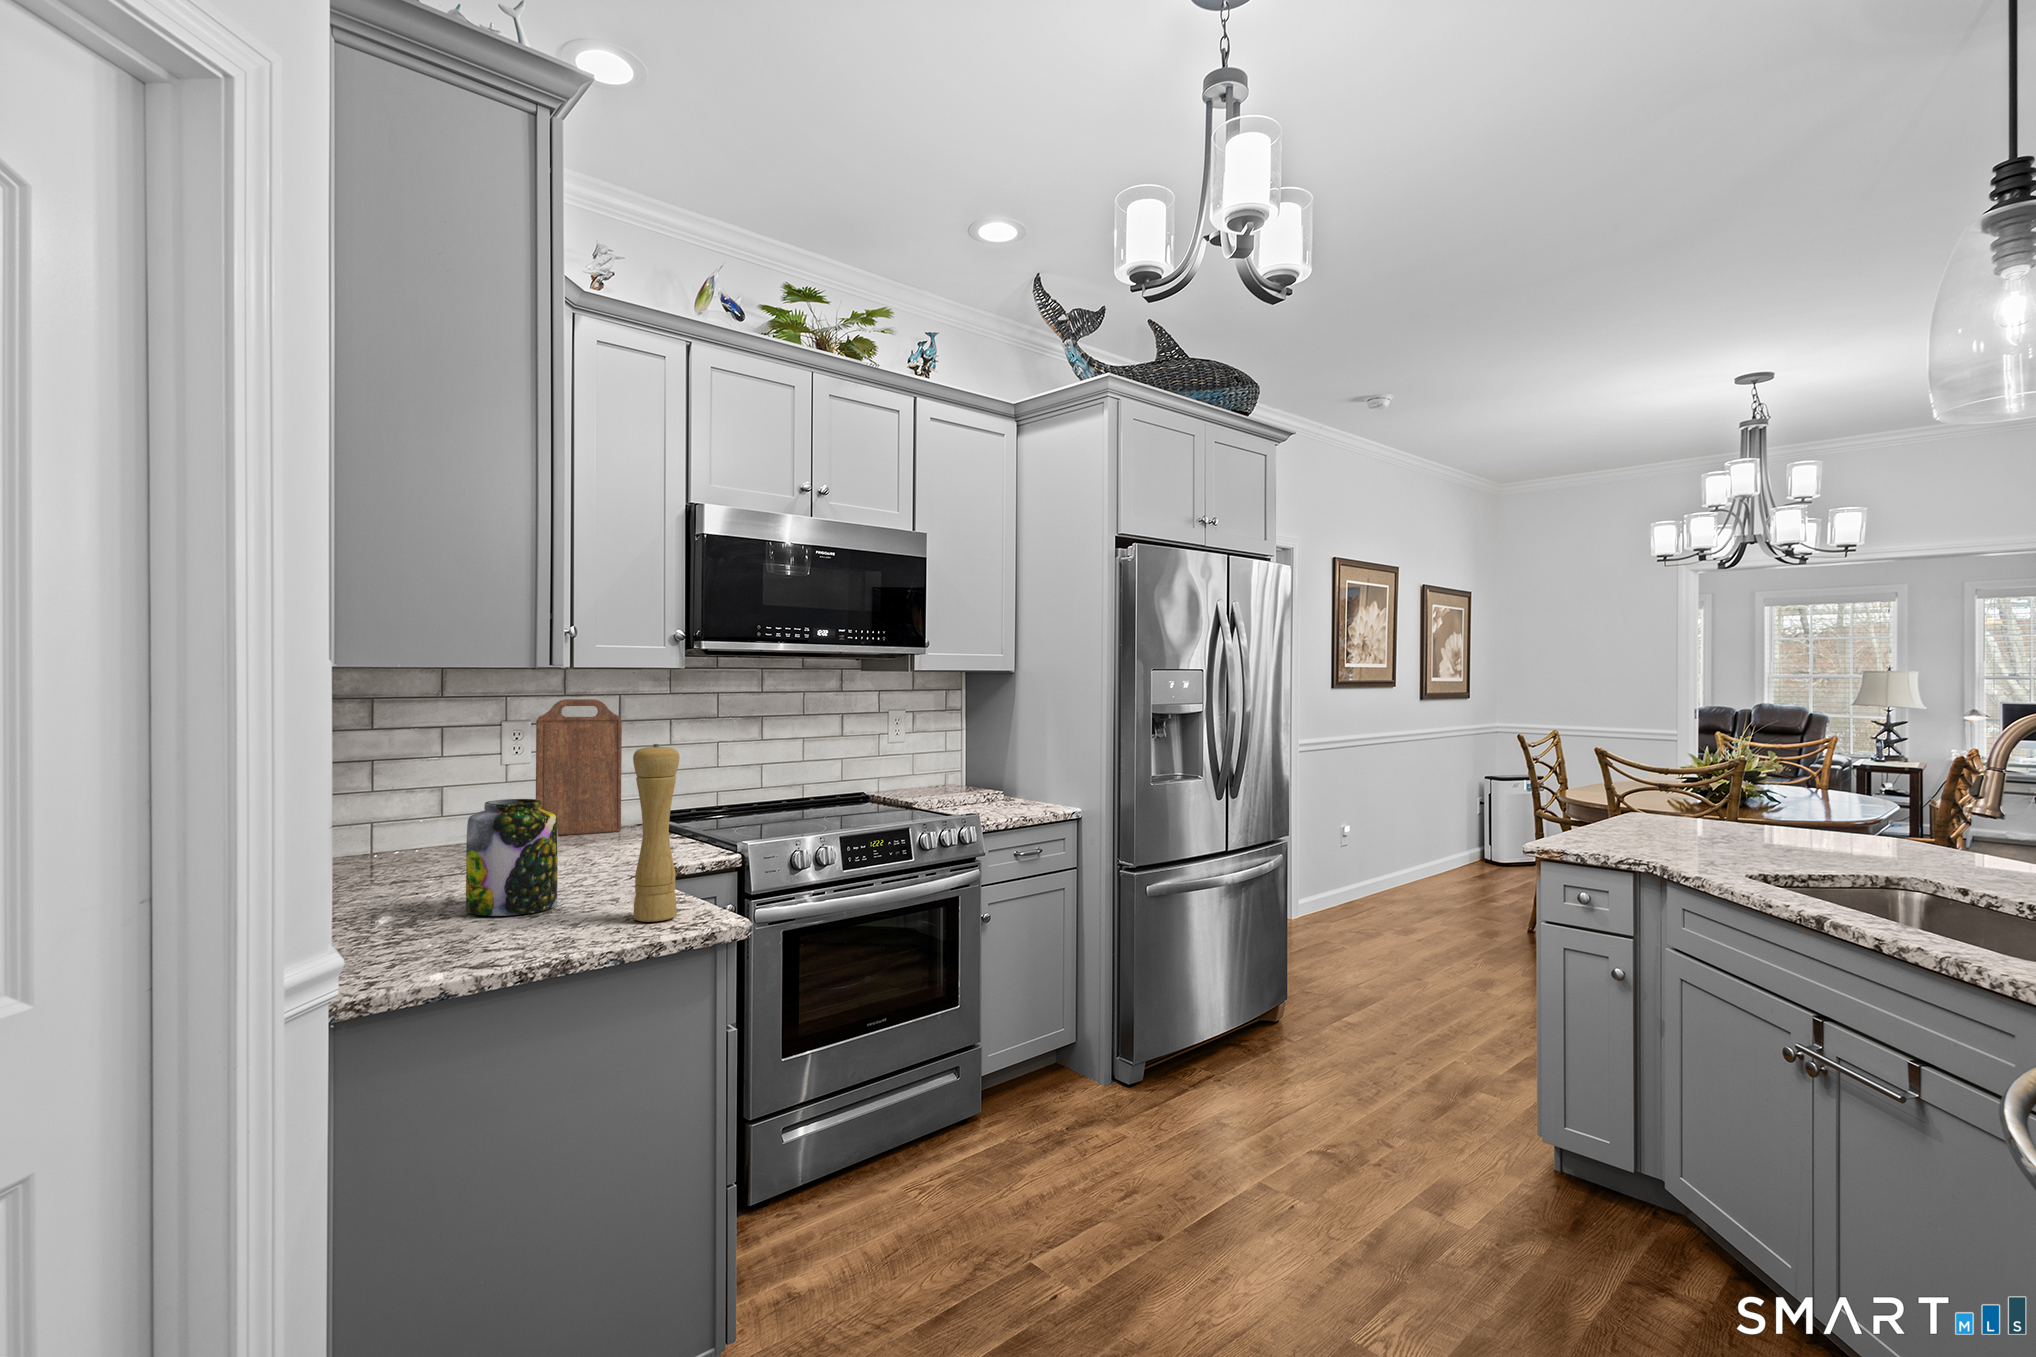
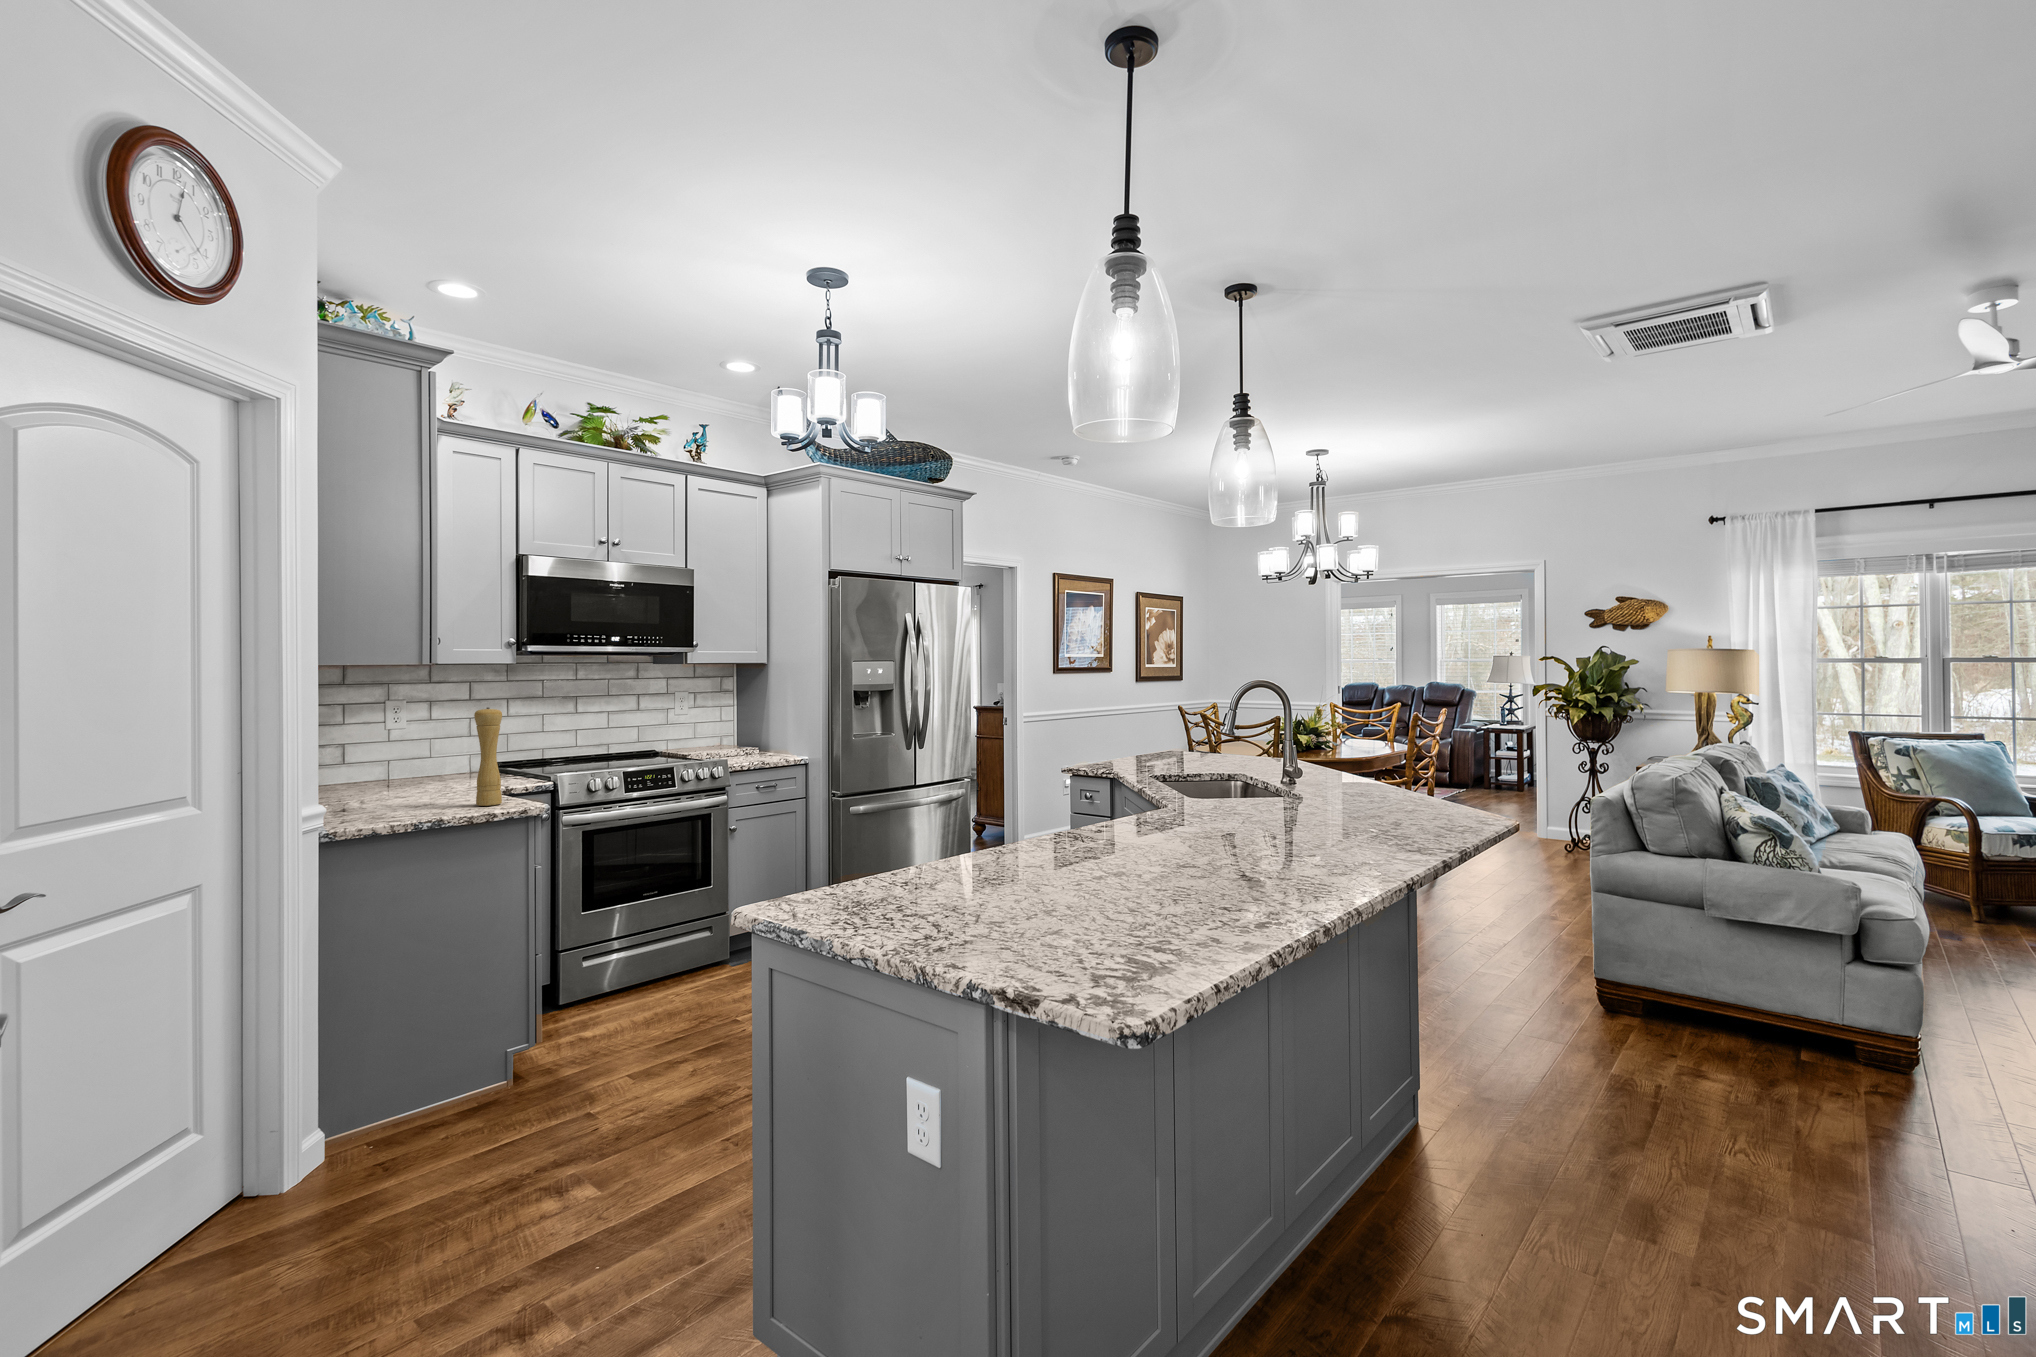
cutting board: present [536,699,622,835] -> none [414,685,475,776]
jar: present [466,799,558,916] -> none [375,742,431,806]

